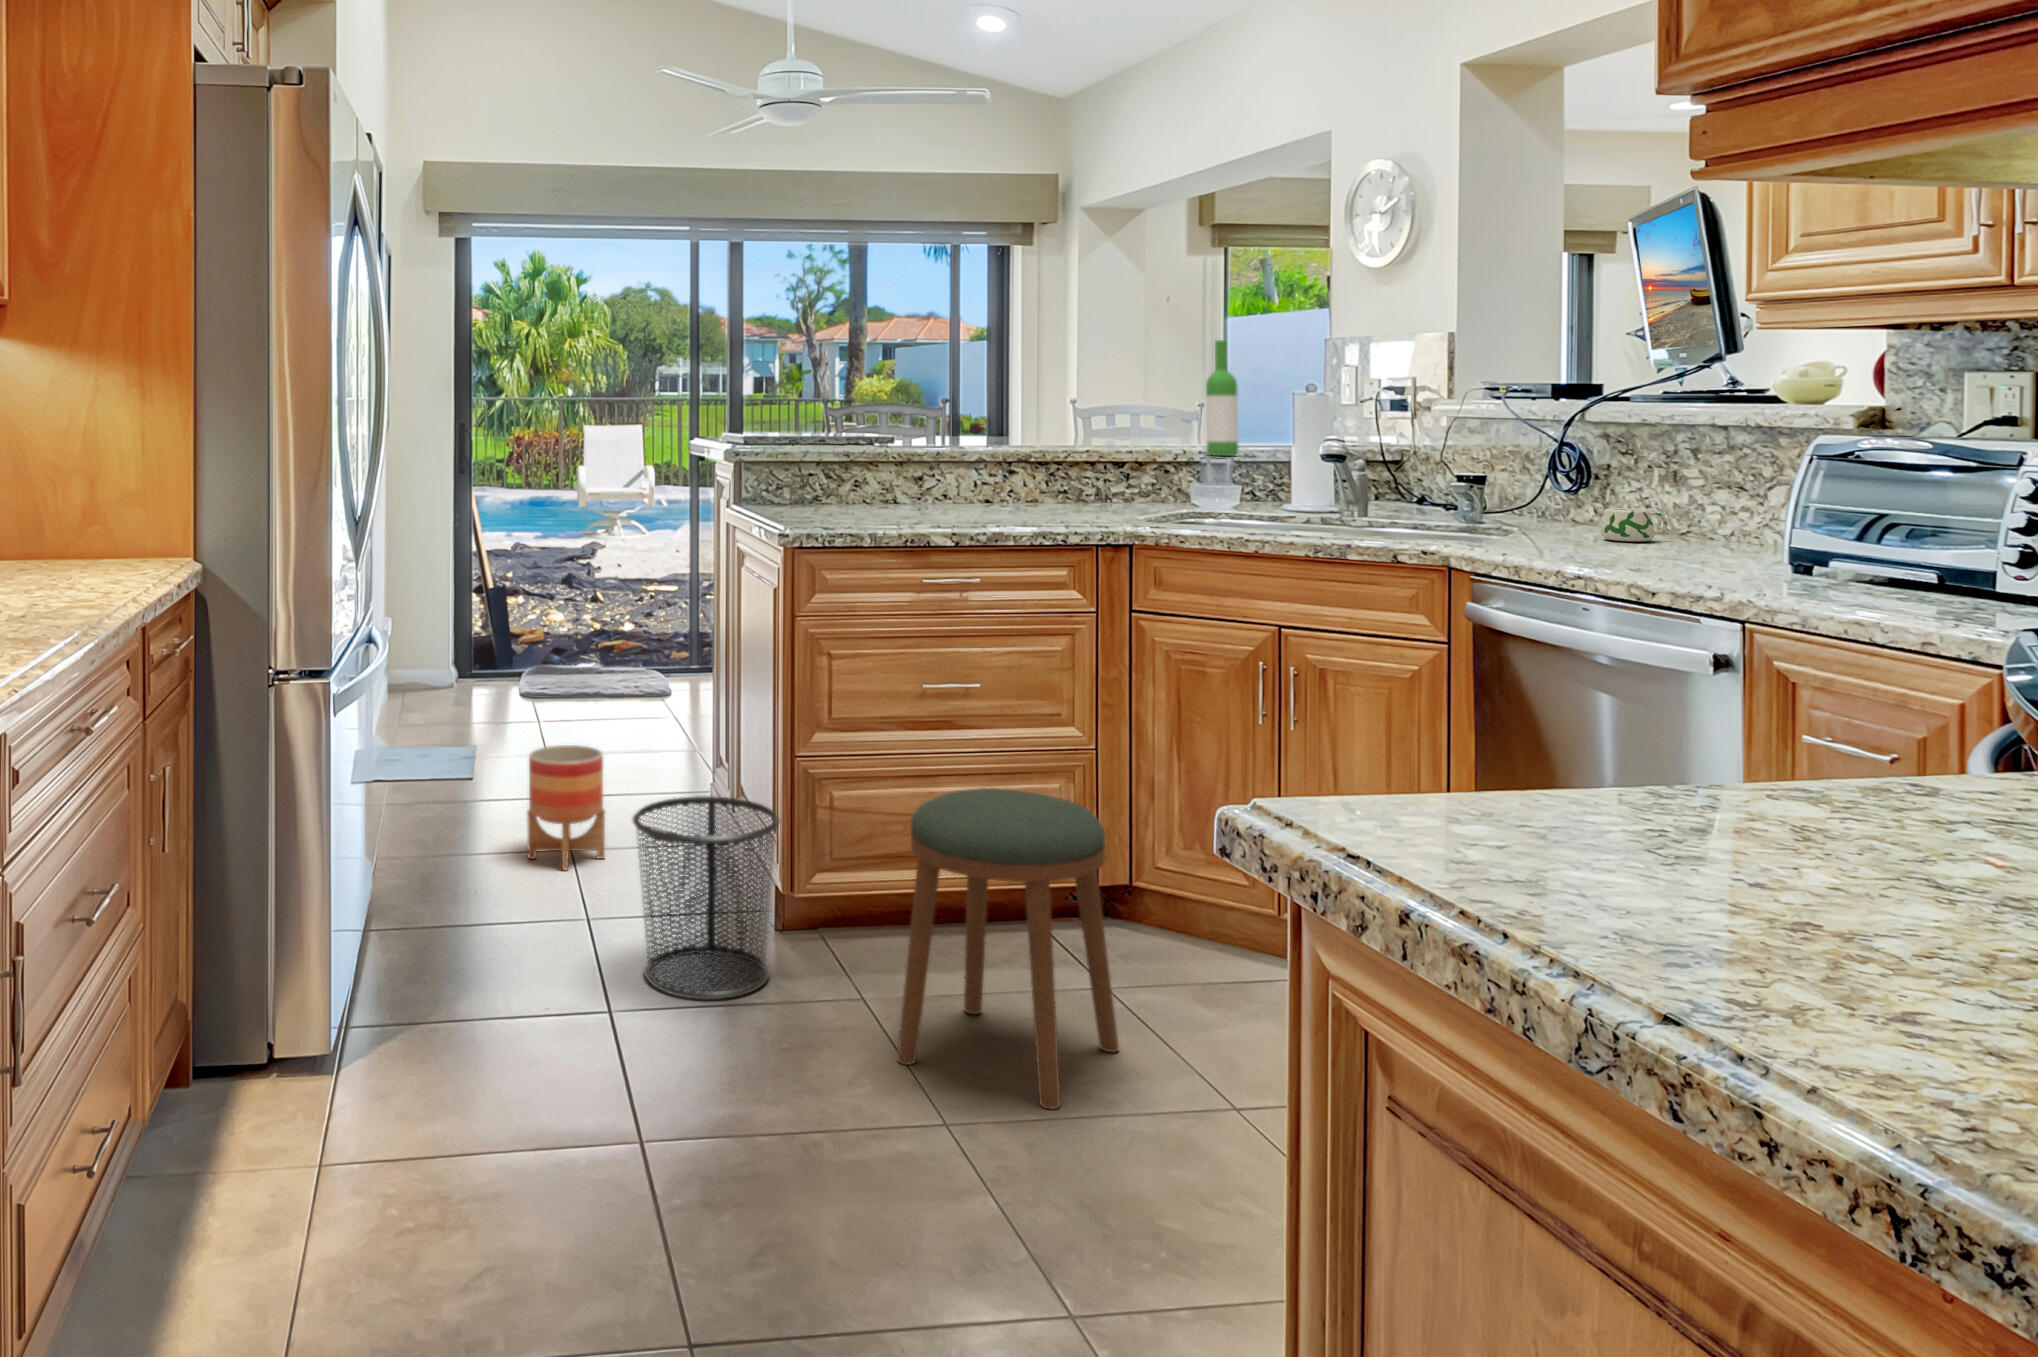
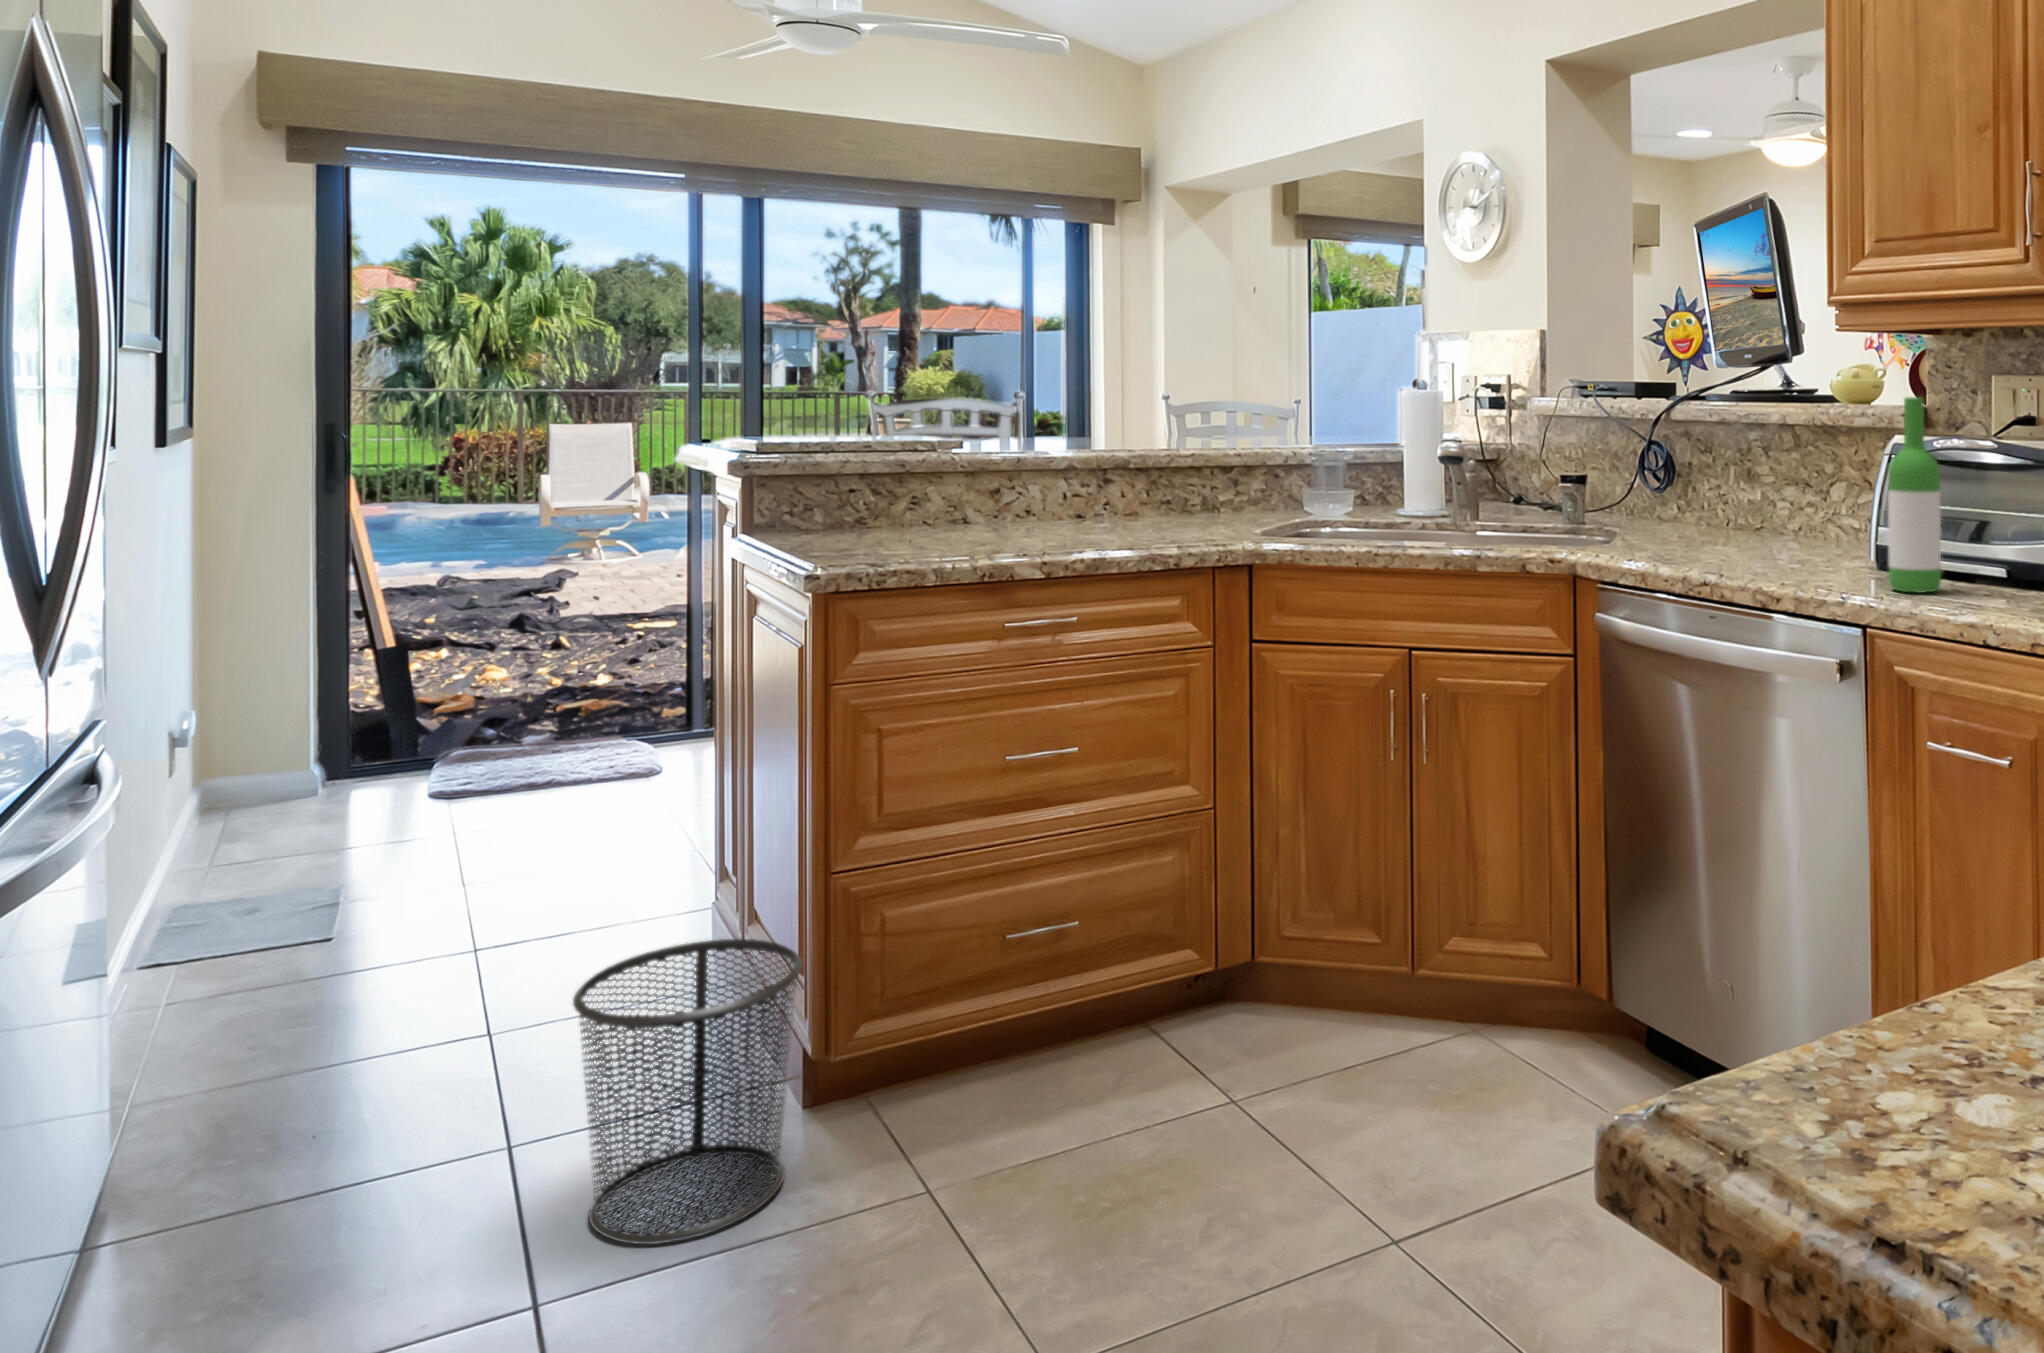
wine bottle: present [1206,340,1238,456] -> present [1888,397,1941,593]
mug: present [1601,508,1668,542] -> none [1698,507,1752,540]
planter: present [527,745,605,870] -> none [413,877,543,1062]
stool: present [897,788,1119,1109] -> none [964,885,1242,1300]

